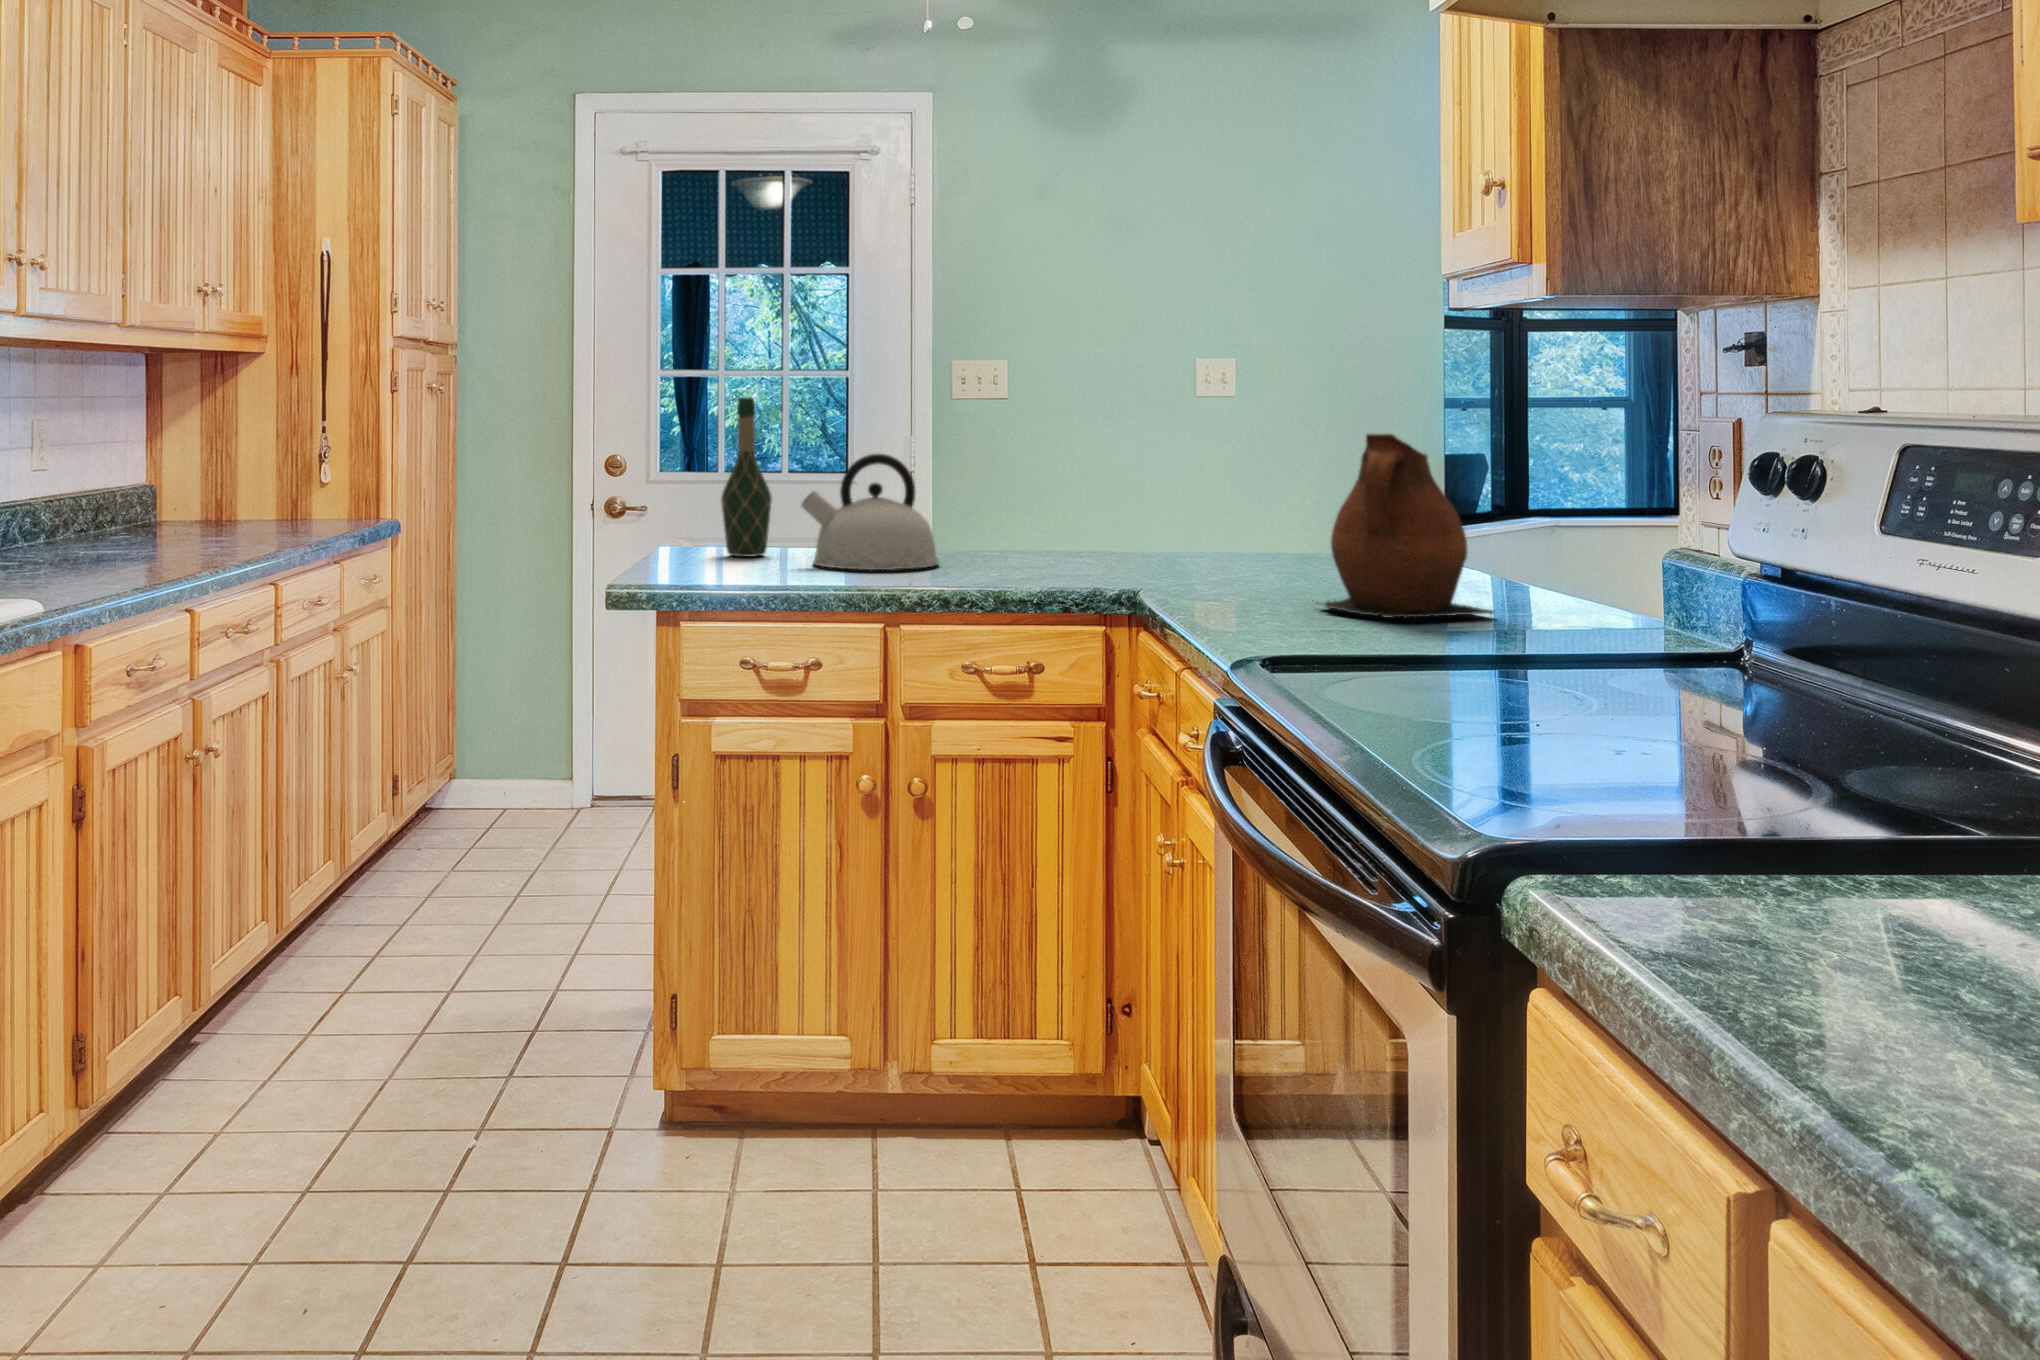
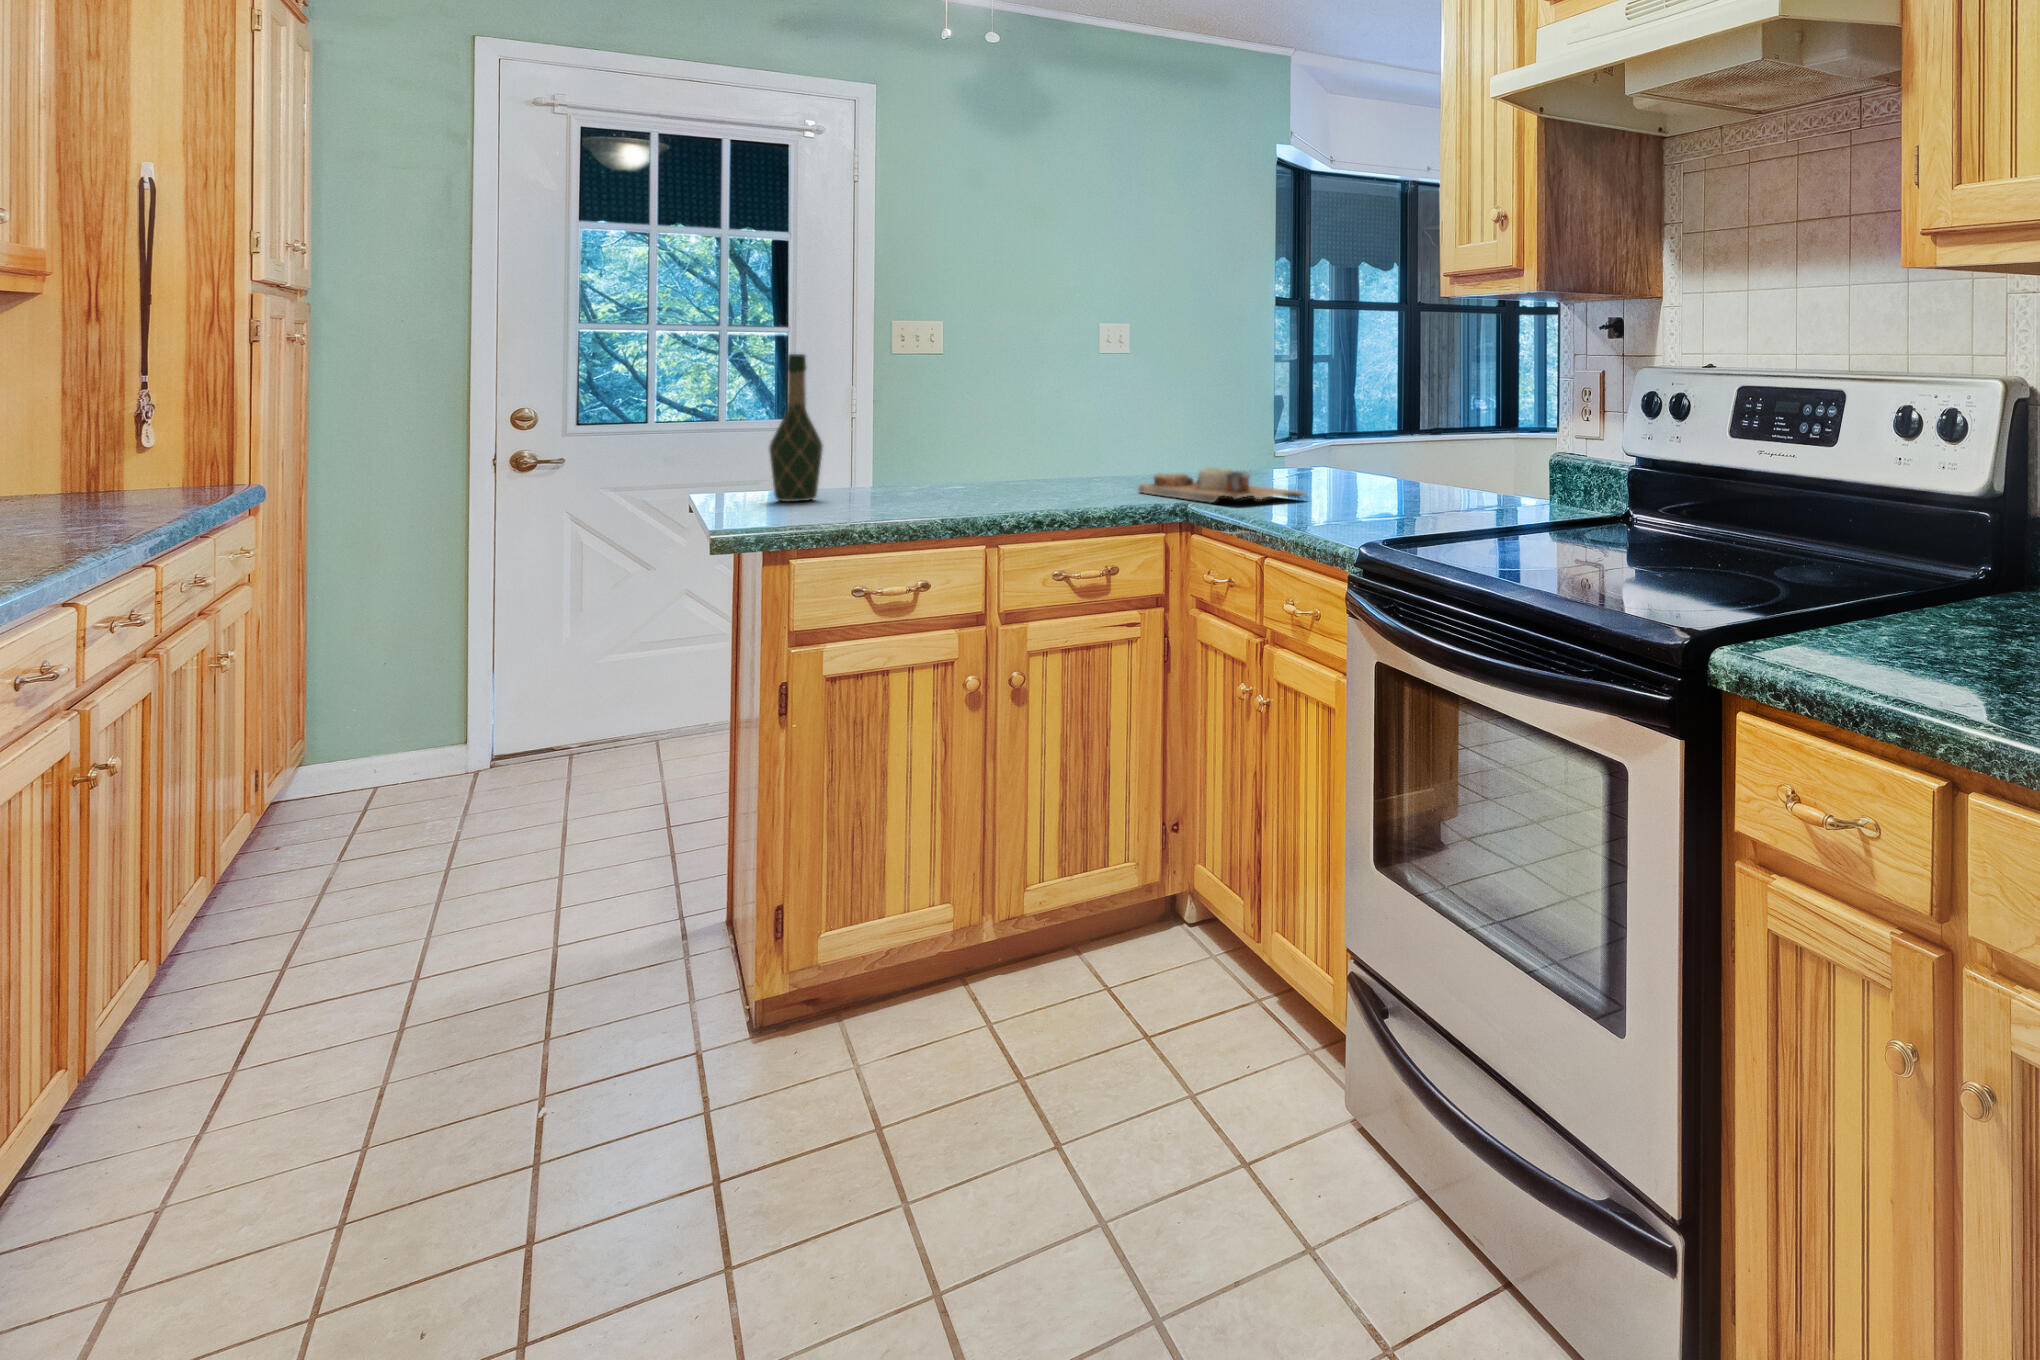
ceramic pitcher: present [1317,433,1494,618] -> none [1326,383,1444,509]
kettle: present [801,454,939,570] -> none [870,404,997,505]
cutting board: none [1107,545,1306,594] -> present [1138,468,1306,503]

